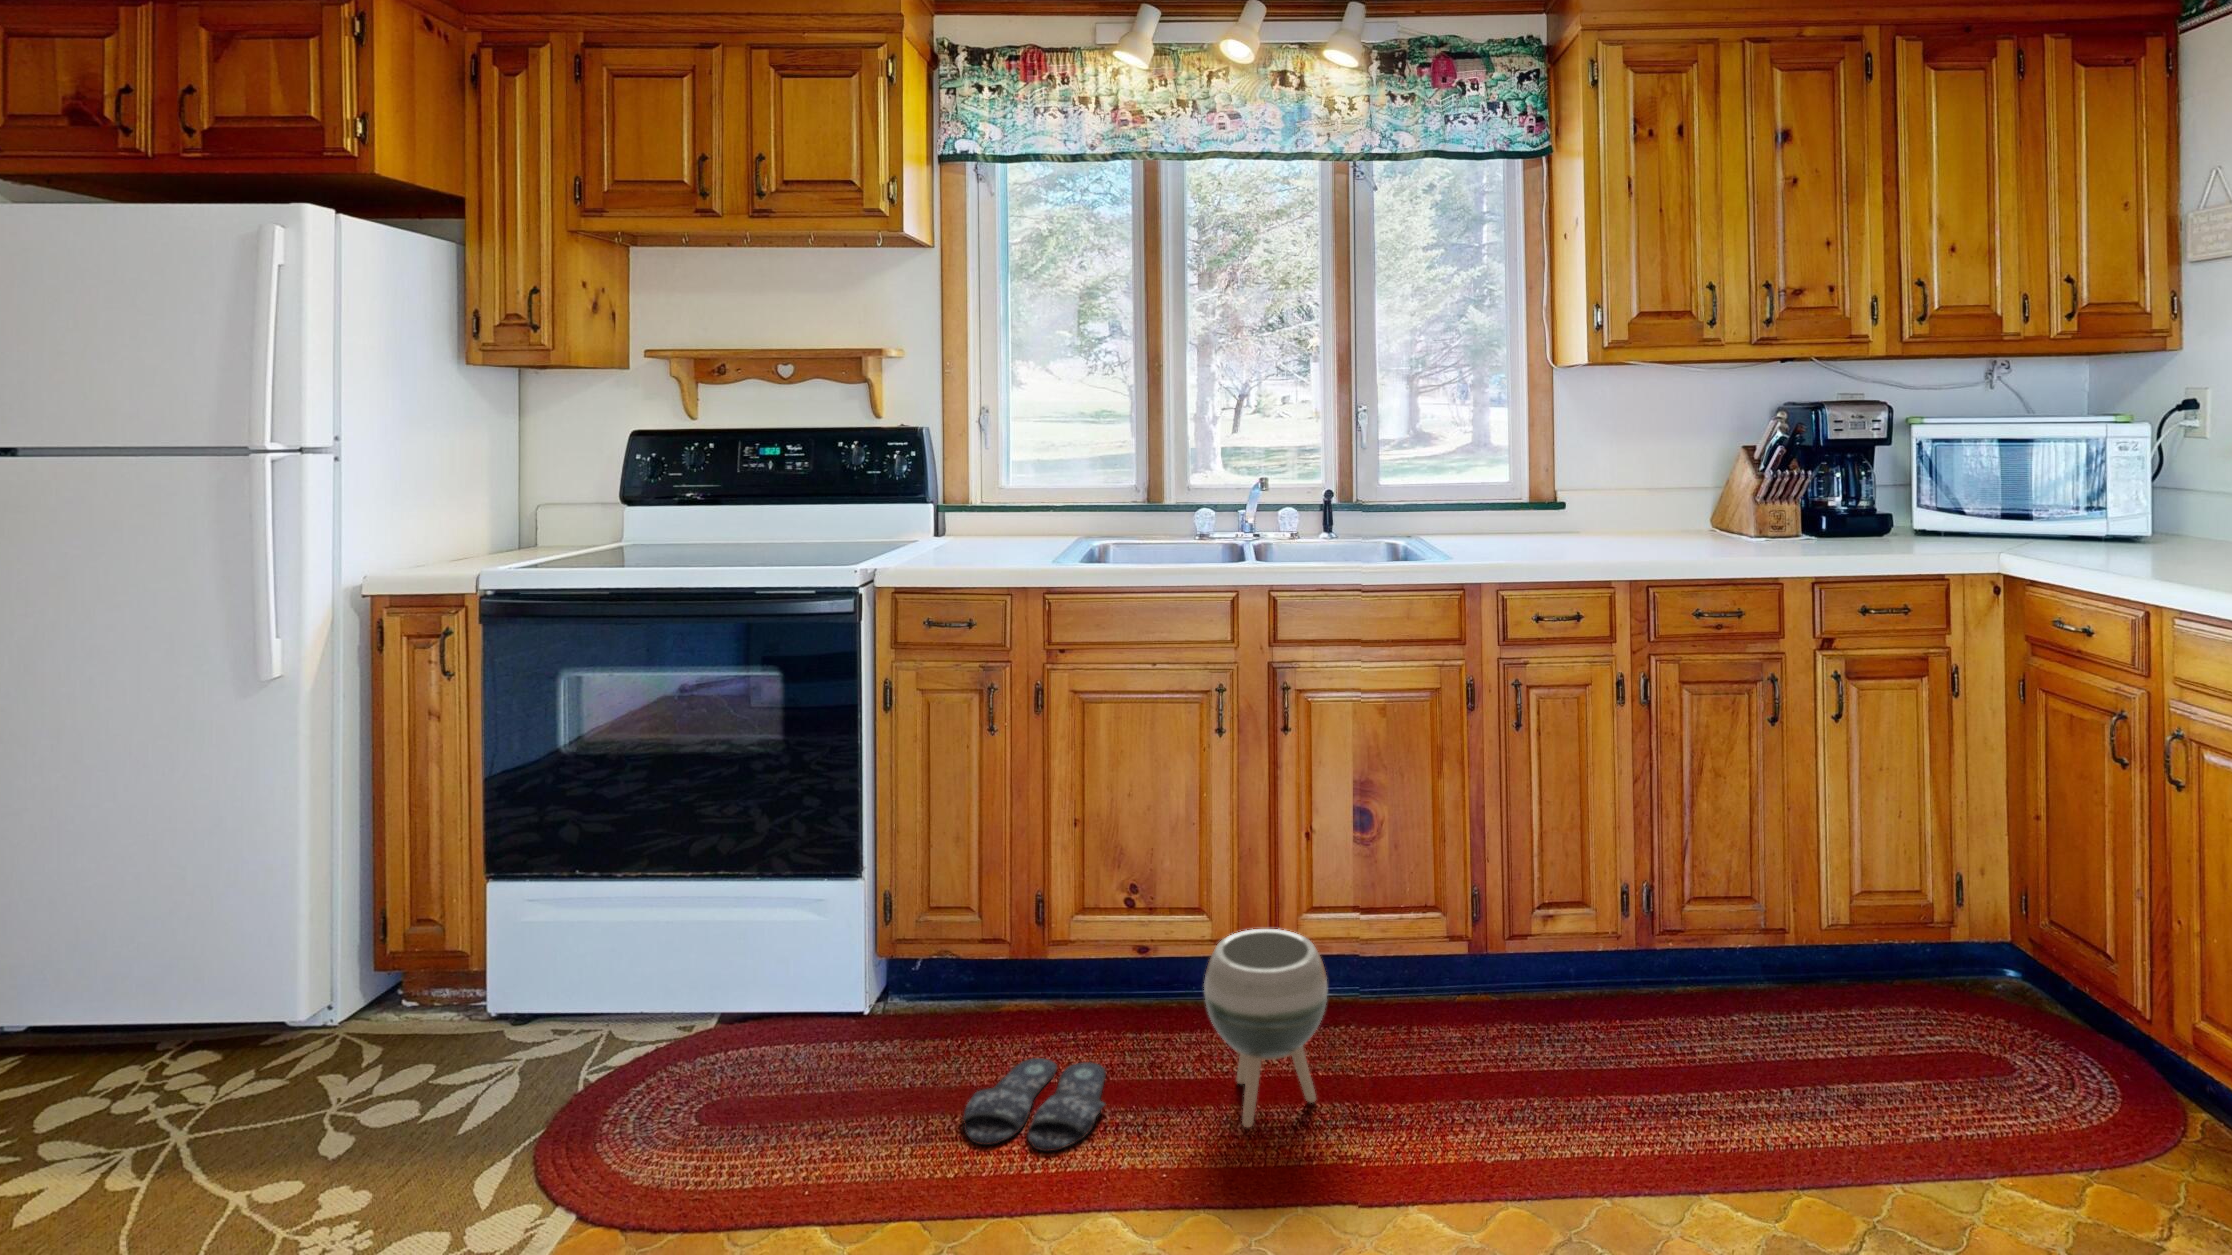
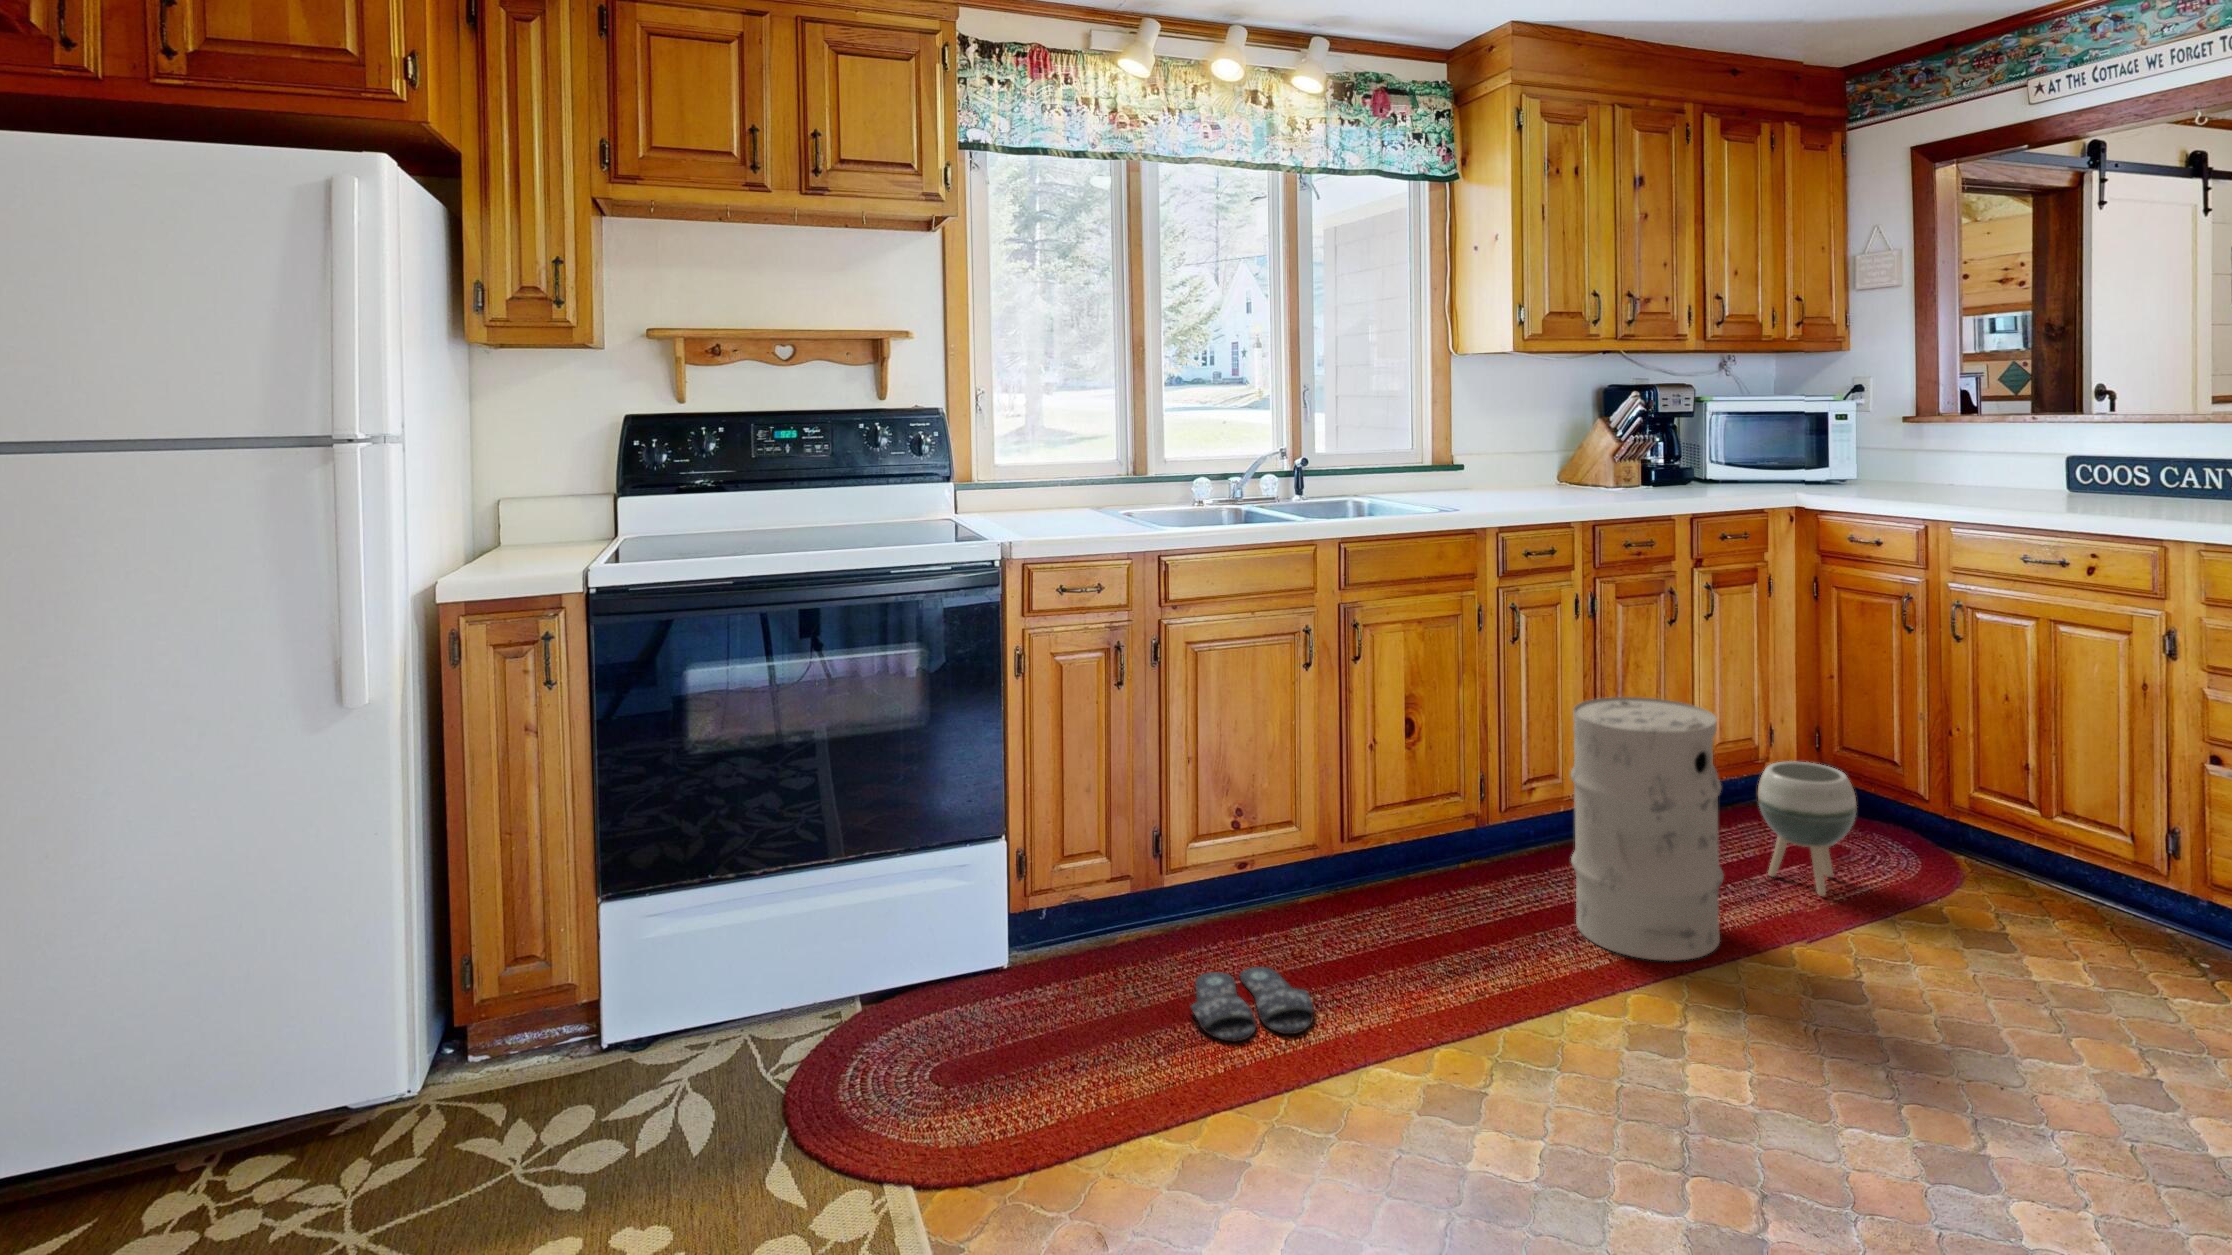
trash can: none [1493,809,1688,1175] -> present [1571,697,1724,961]
planter: present [1204,929,1327,1127] -> present [1758,761,1857,896]

